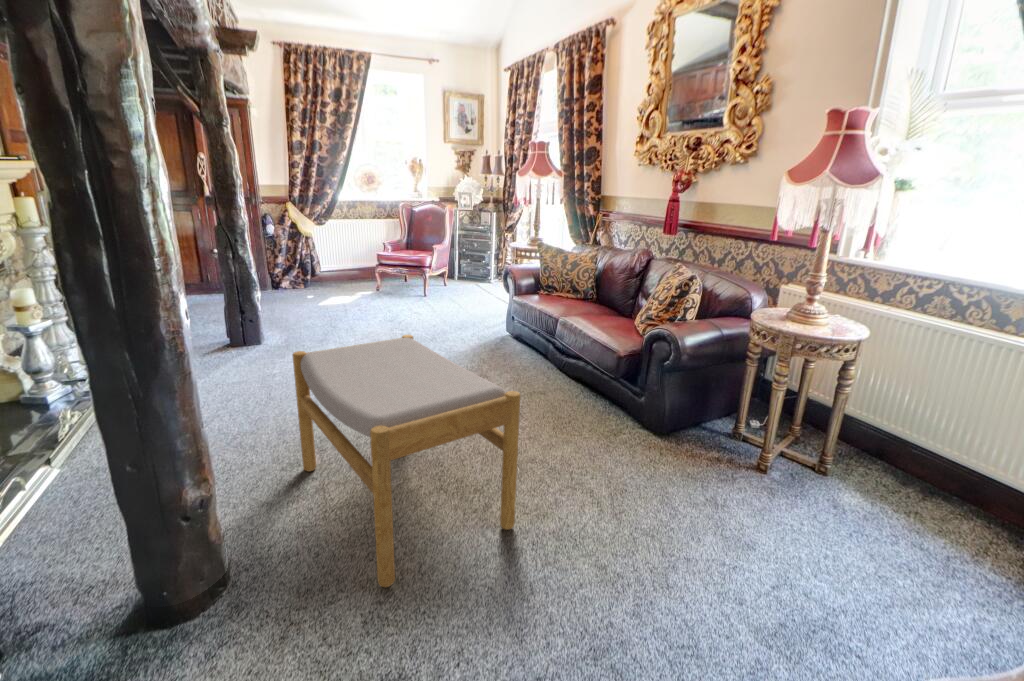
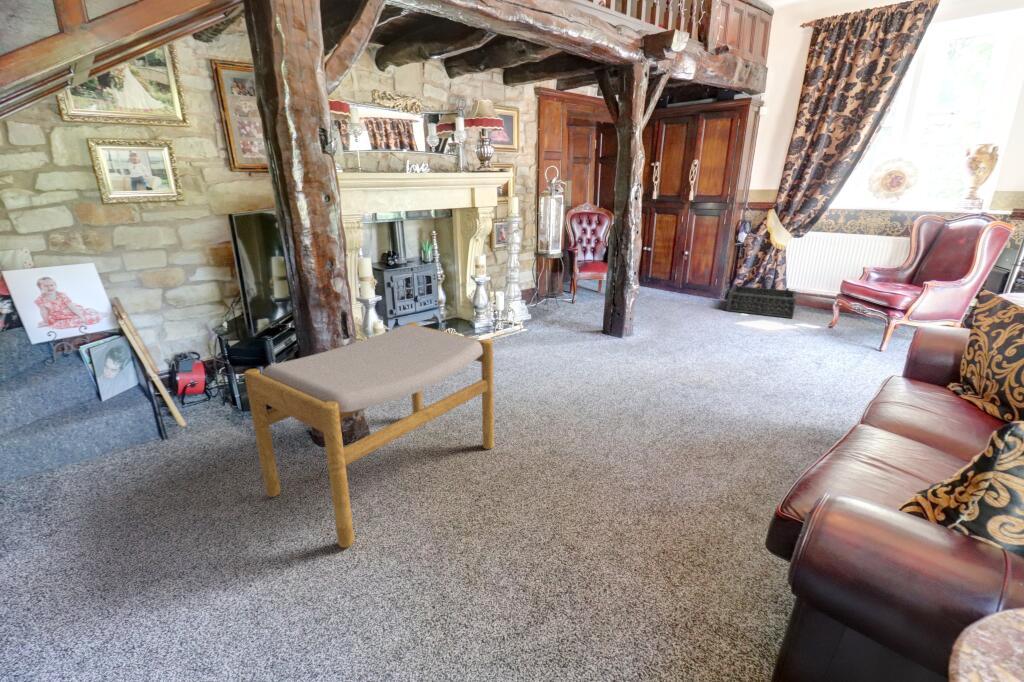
basket: none [280,271,347,298] -> present [726,286,797,318]

